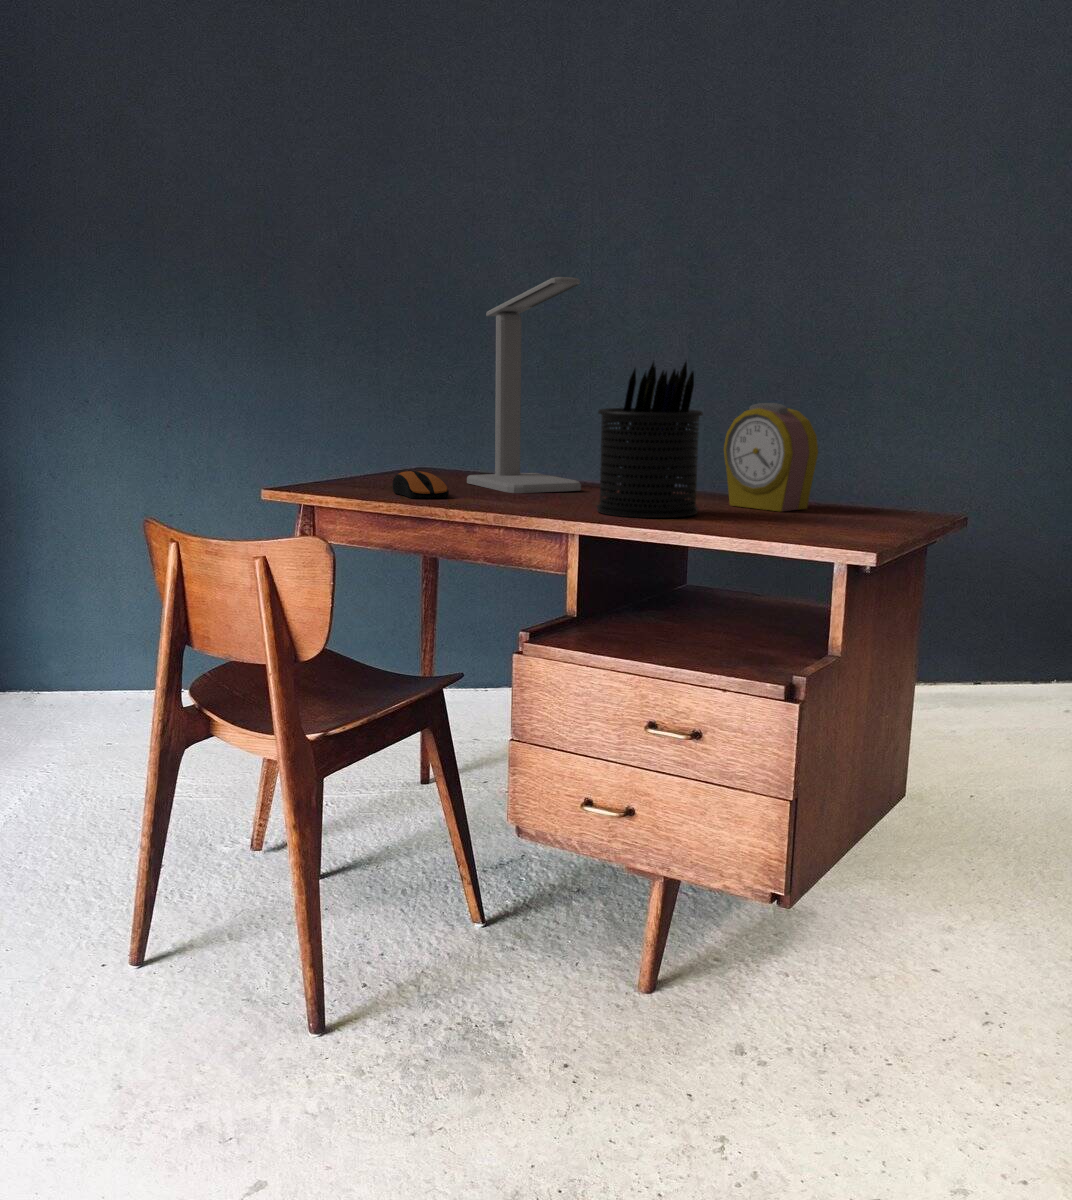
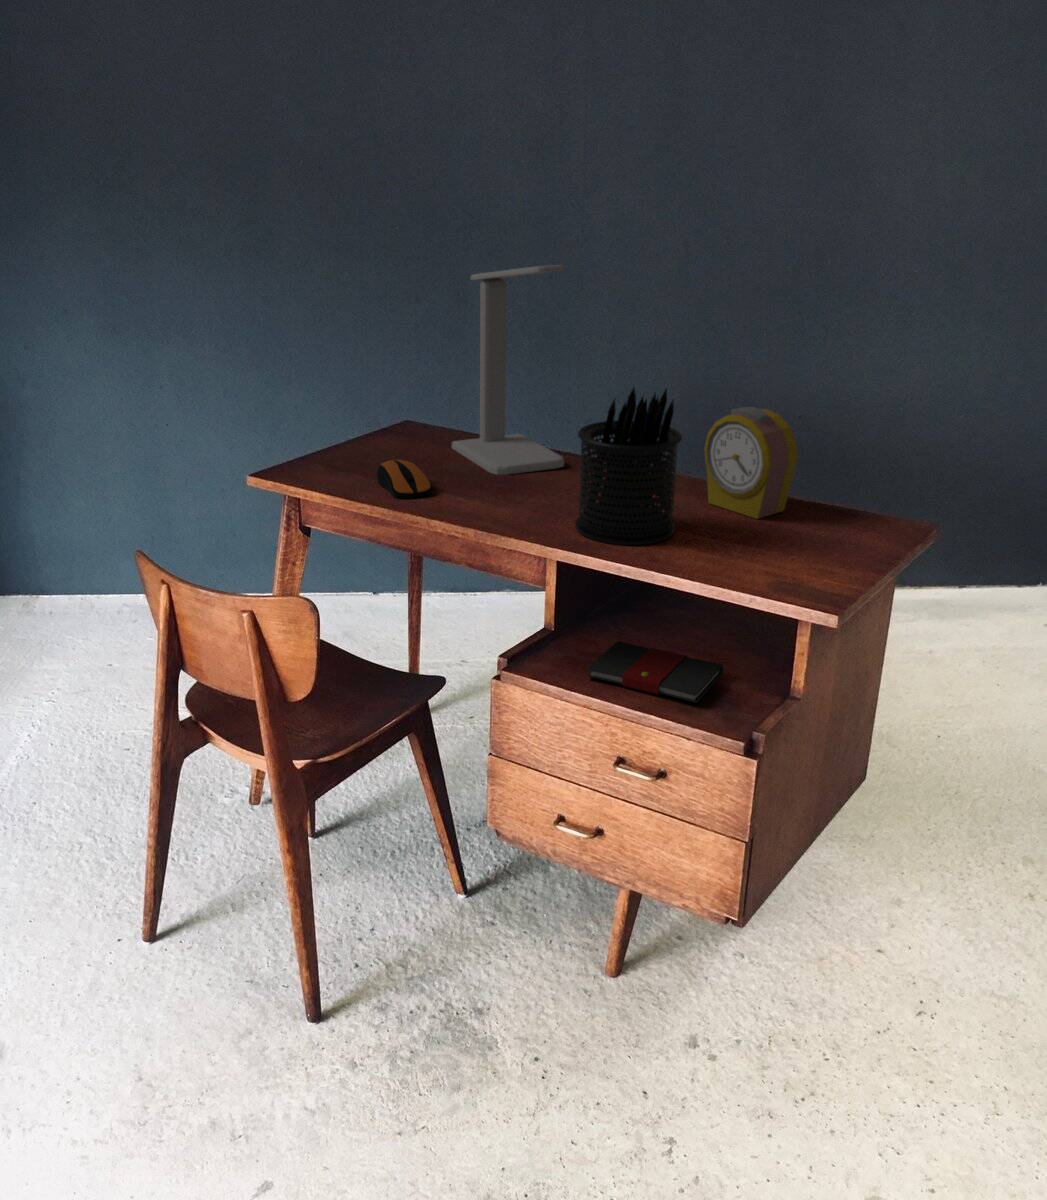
book: none [613,621,756,661] -> present [588,641,724,703]

